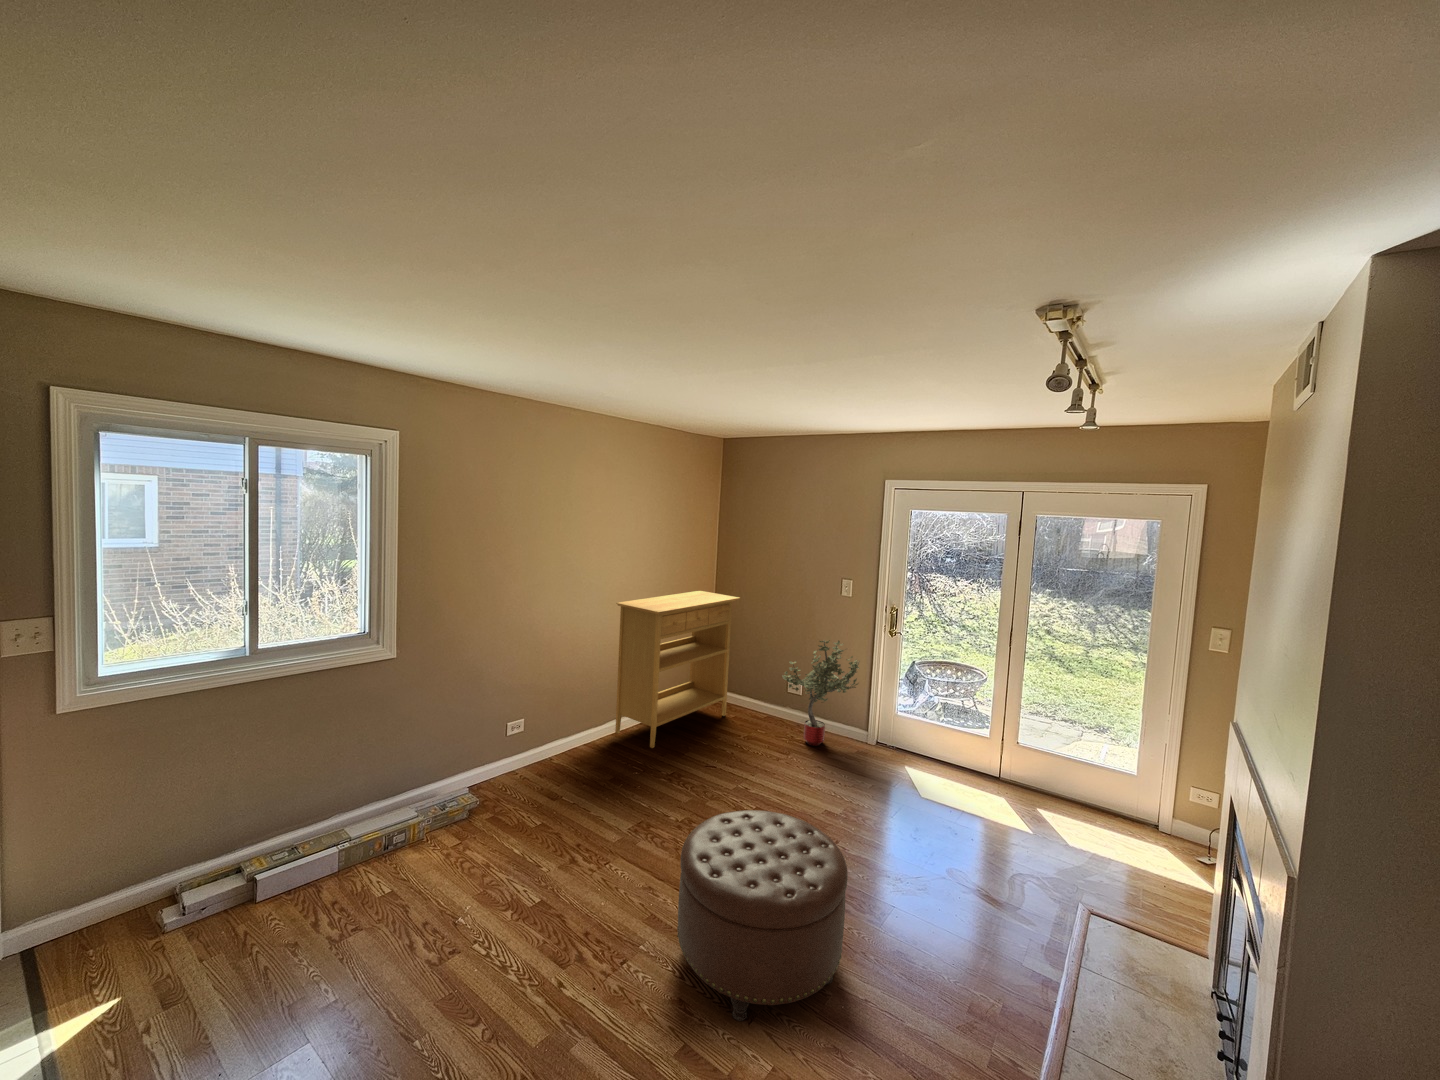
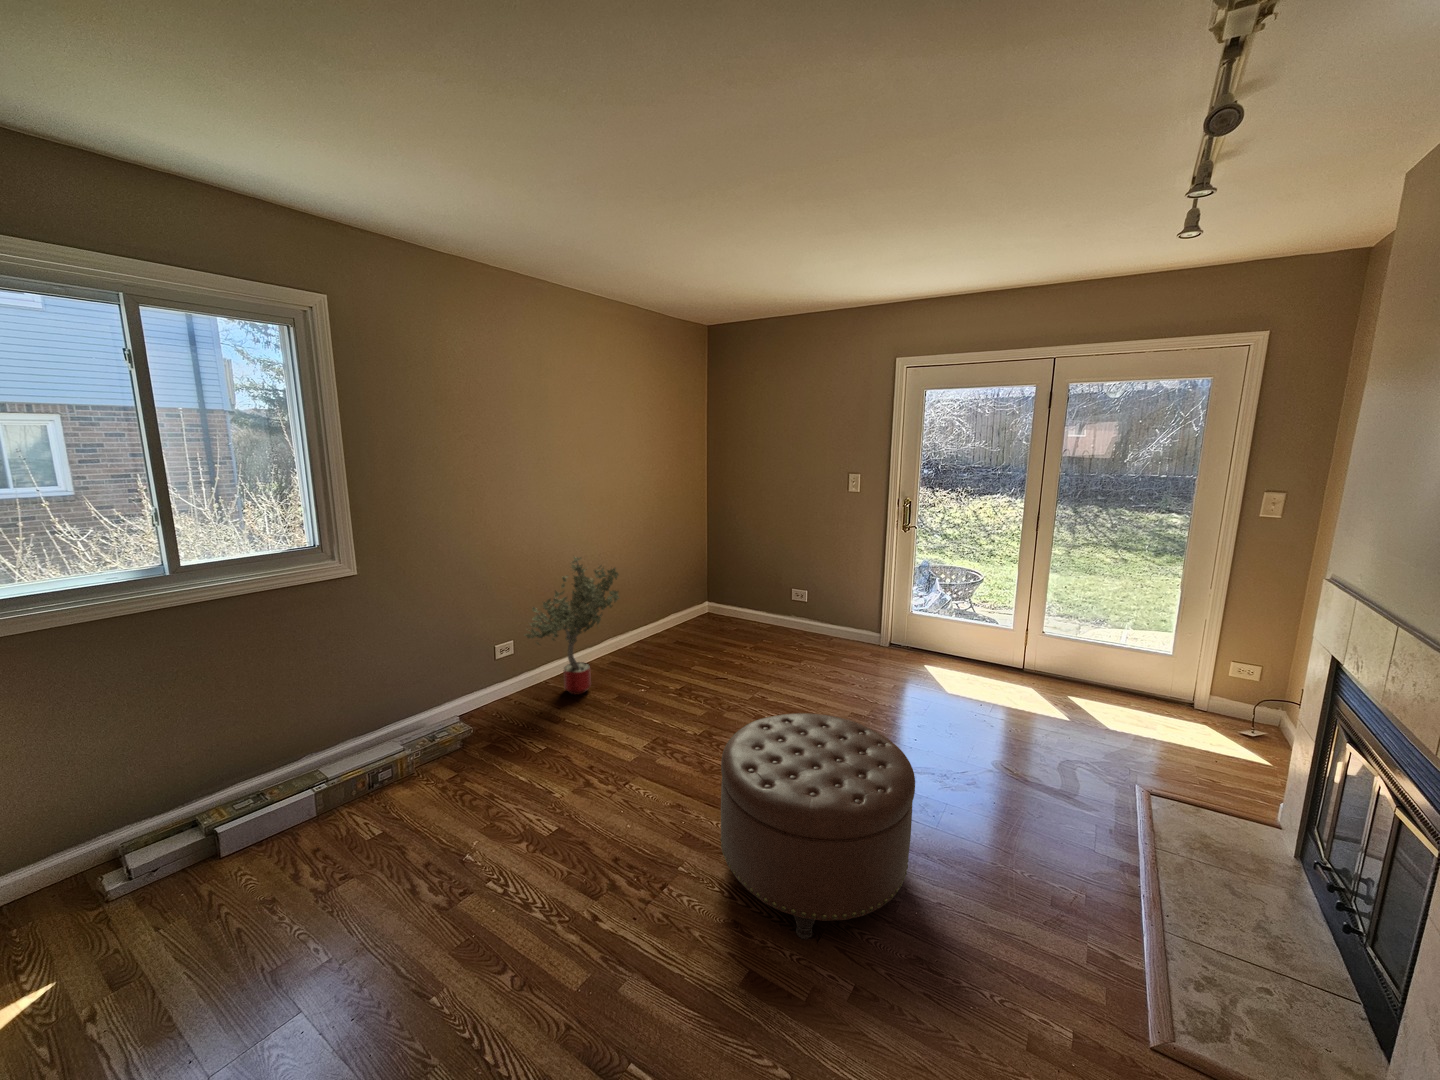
console table: present [615,591,740,748] -> none [607,500,739,664]
potted tree: present [782,640,860,746] -> present [525,557,619,694]

